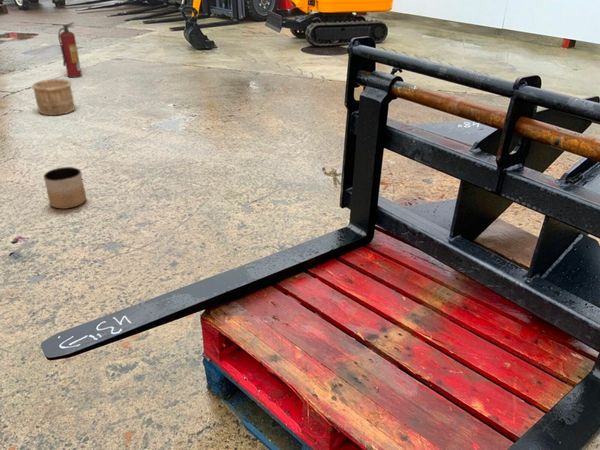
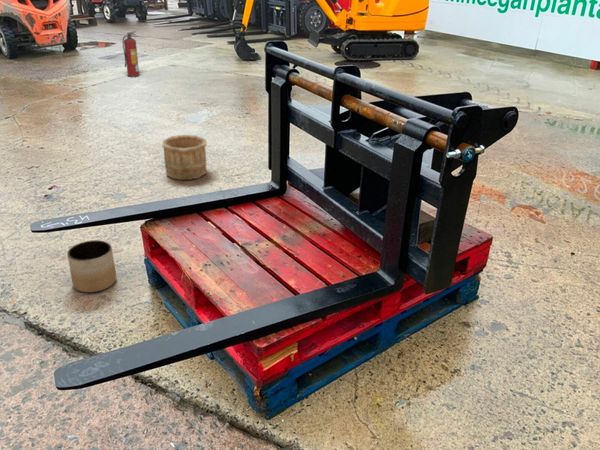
wooden bucket: present [32,79,74,115] -> present [162,135,207,180]
planter: present [44,167,86,209] -> present [67,240,116,292]

